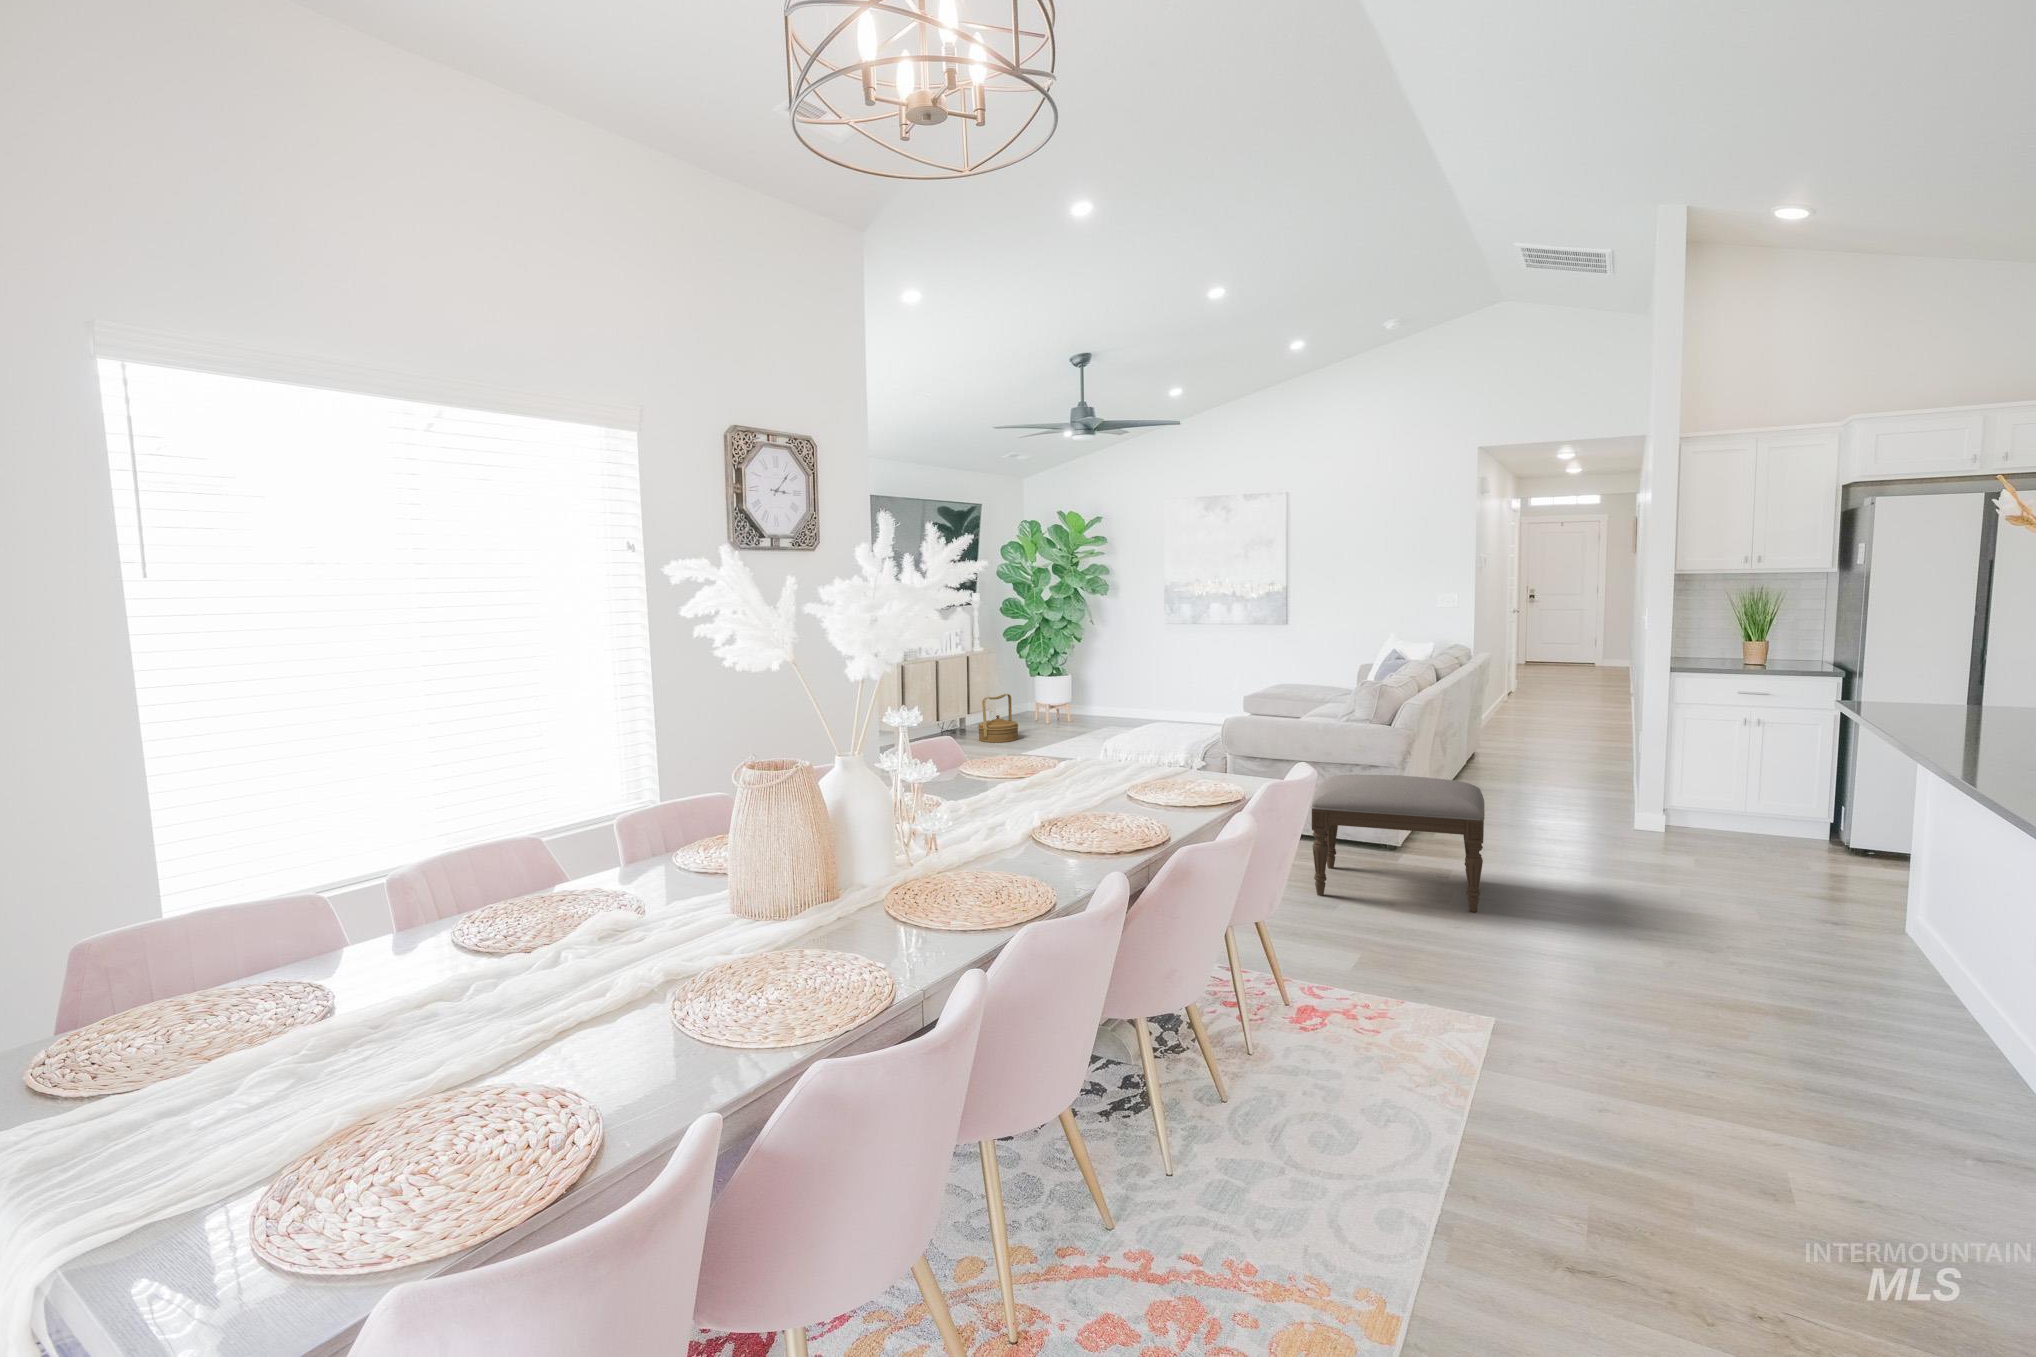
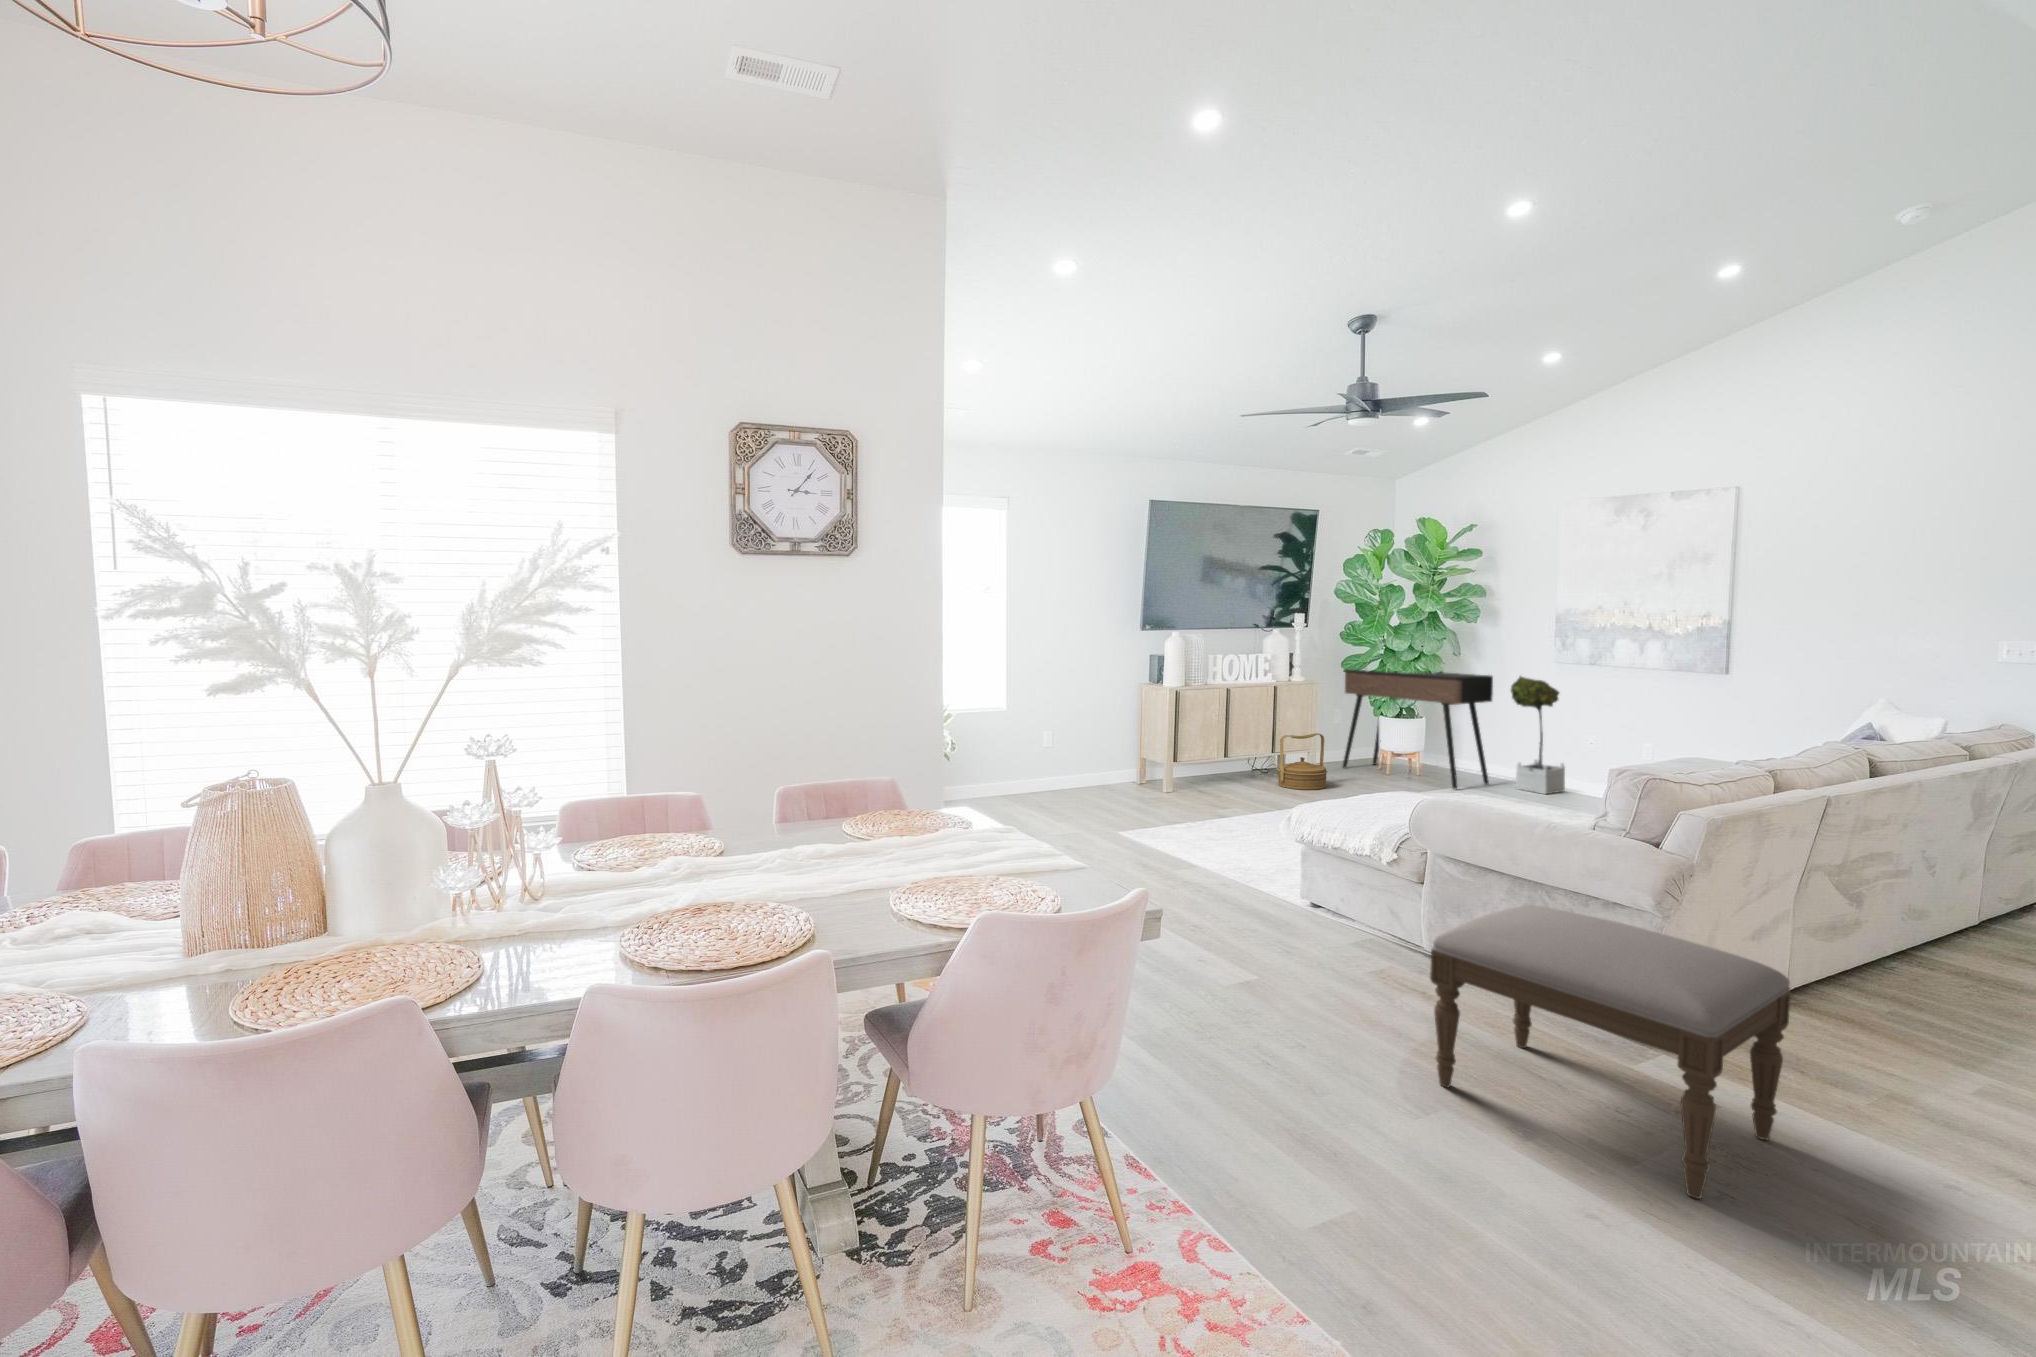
potted tree: none [1136,636,1176,725] -> present [1511,676,1565,794]
console table: none [1007,637,1125,729] -> present [1342,670,1493,789]

